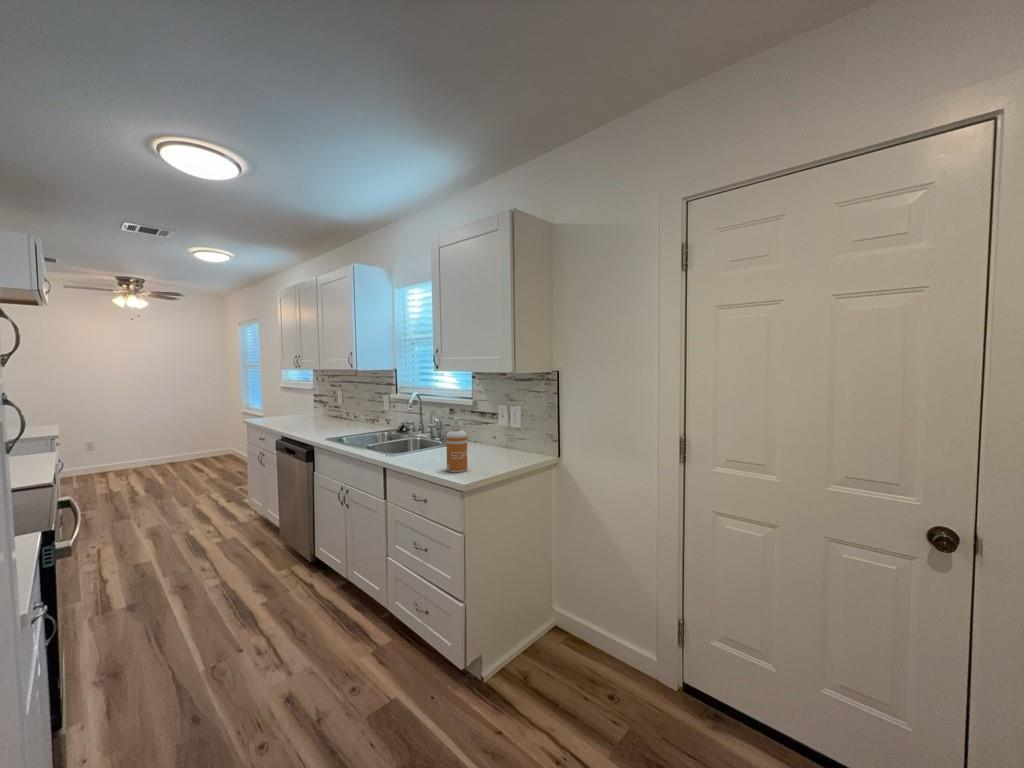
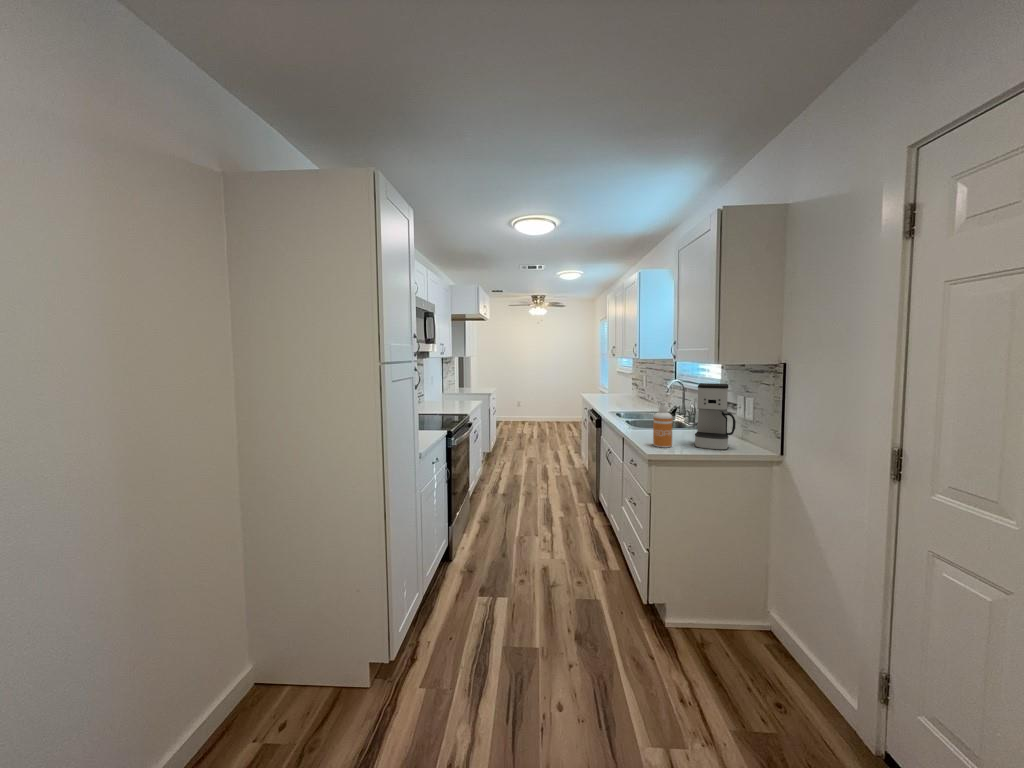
coffee maker: none [475,394,516,465] -> present [695,383,736,450]

